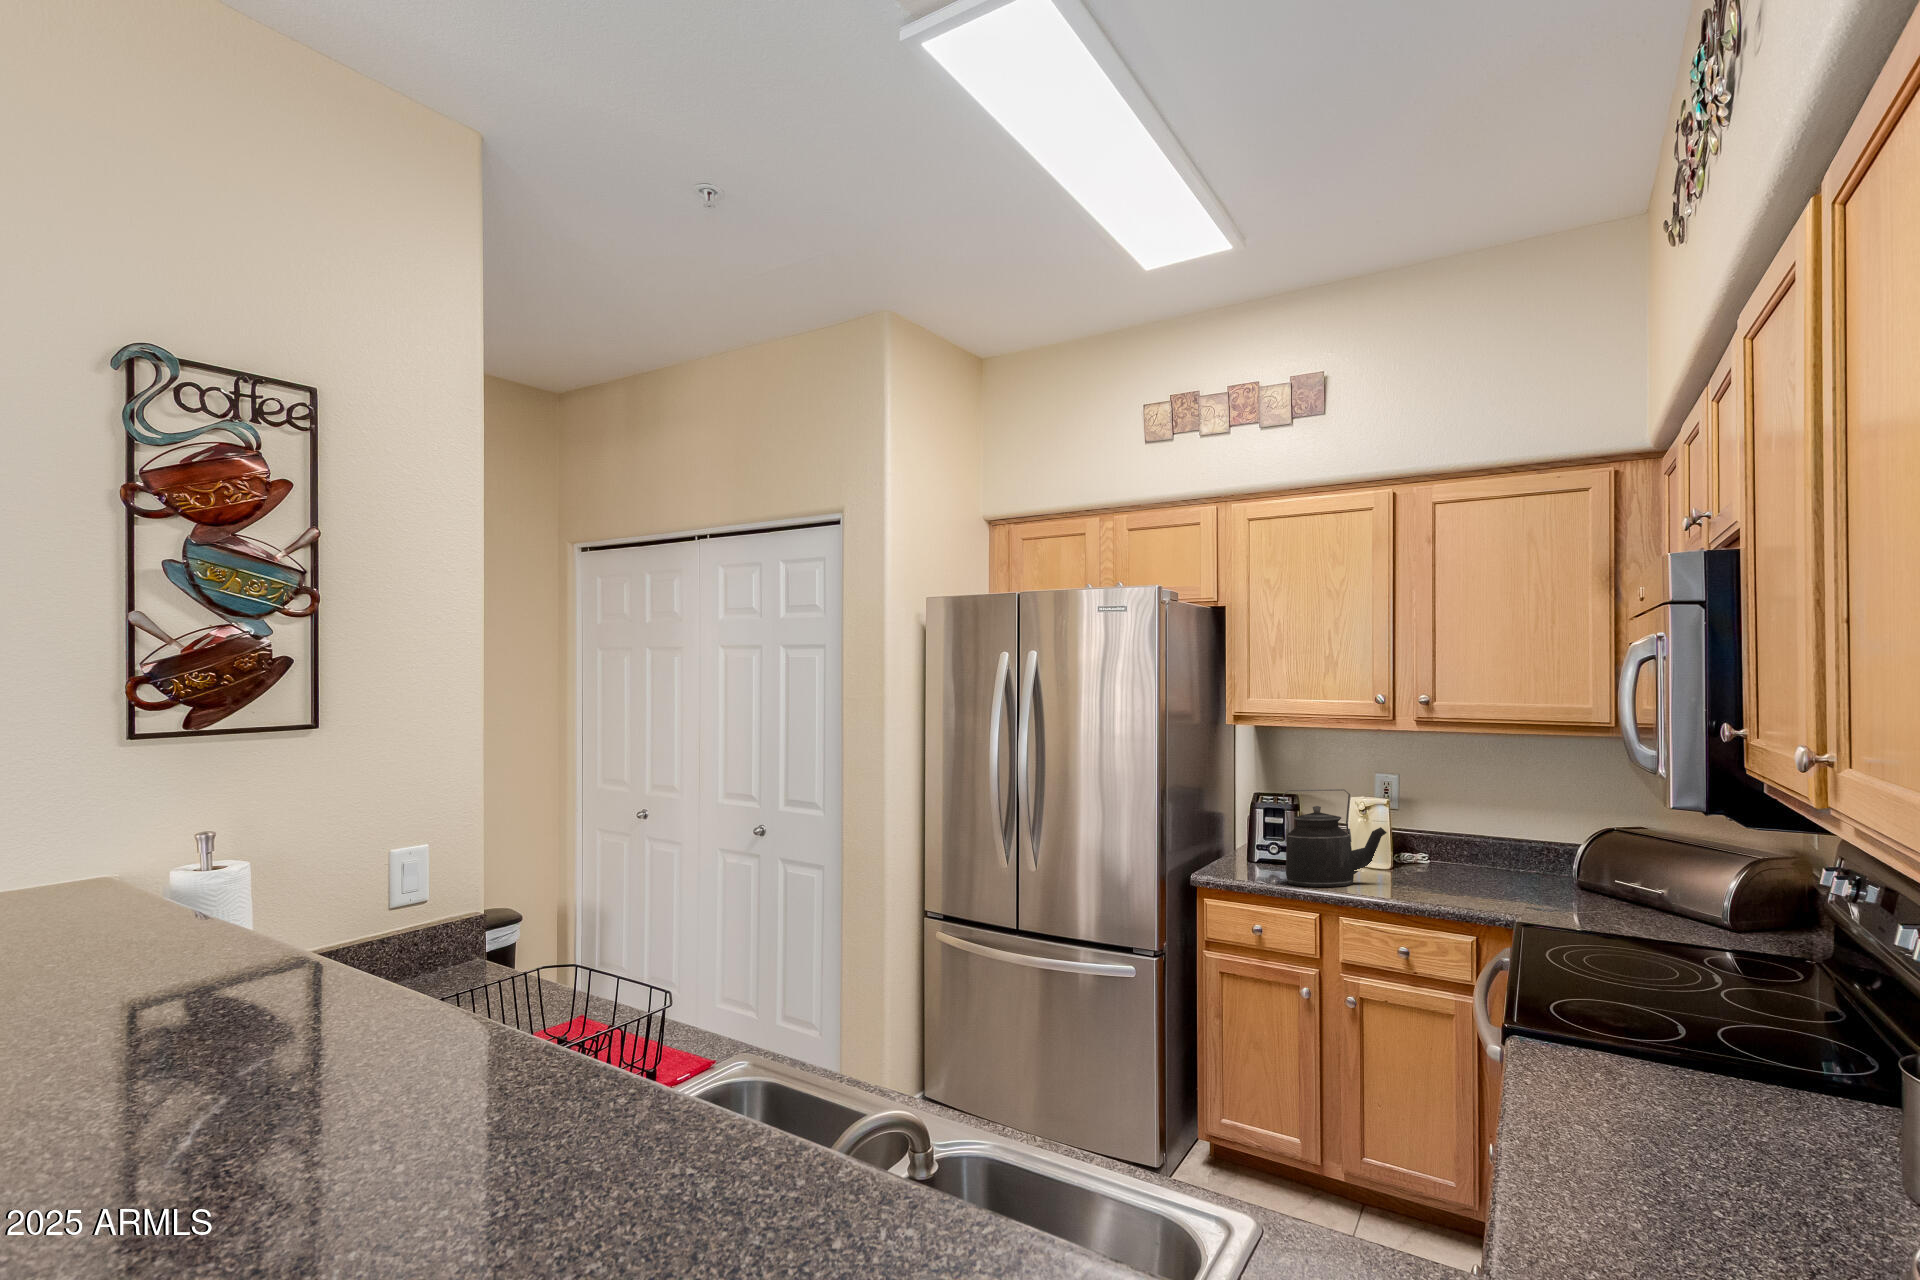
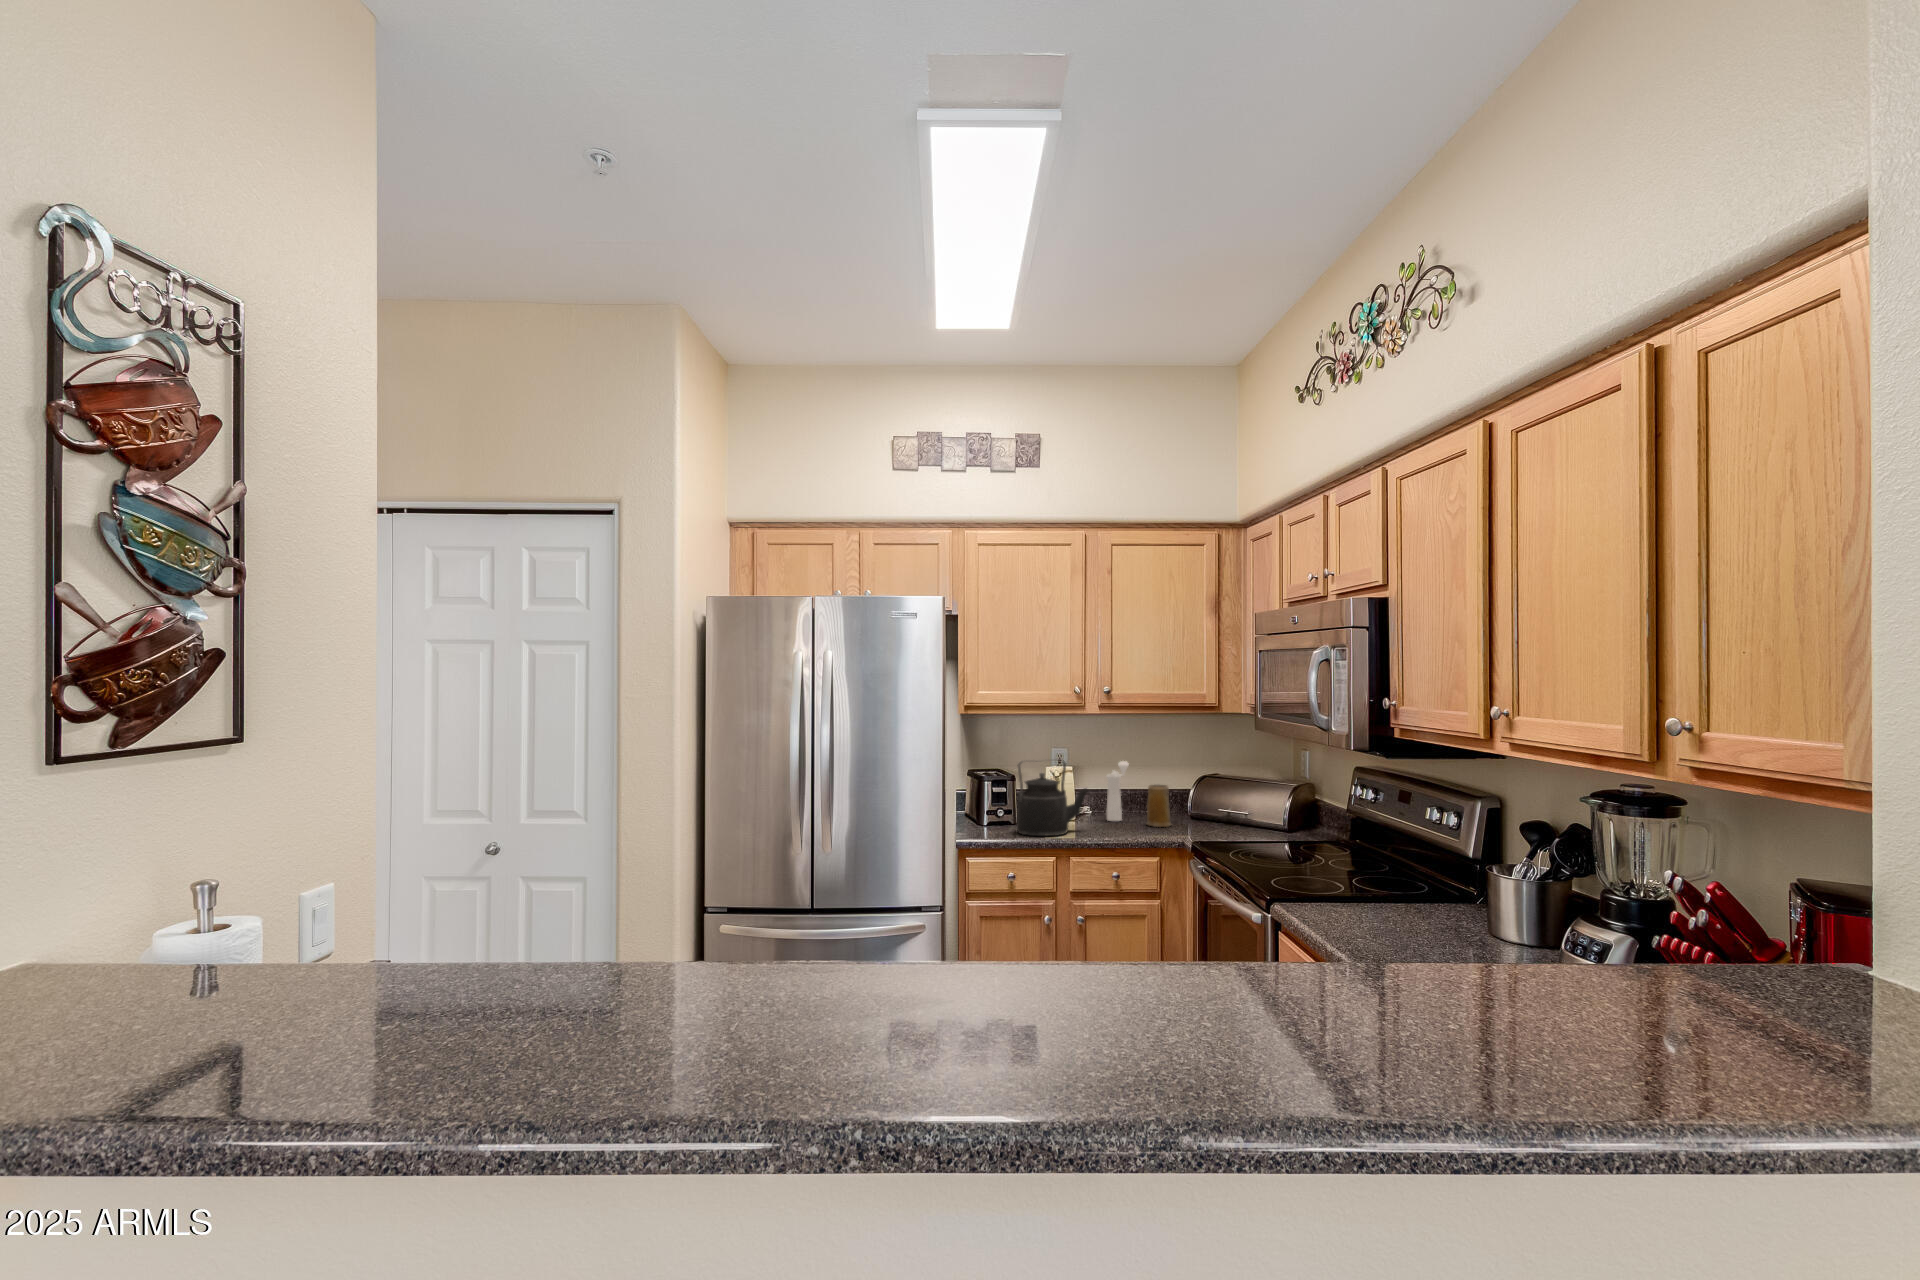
pepper mill: none [1435,797,1478,876] -> present [1107,761,1129,821]
mug: none [1481,827,1519,885] -> present [1147,784,1171,827]

